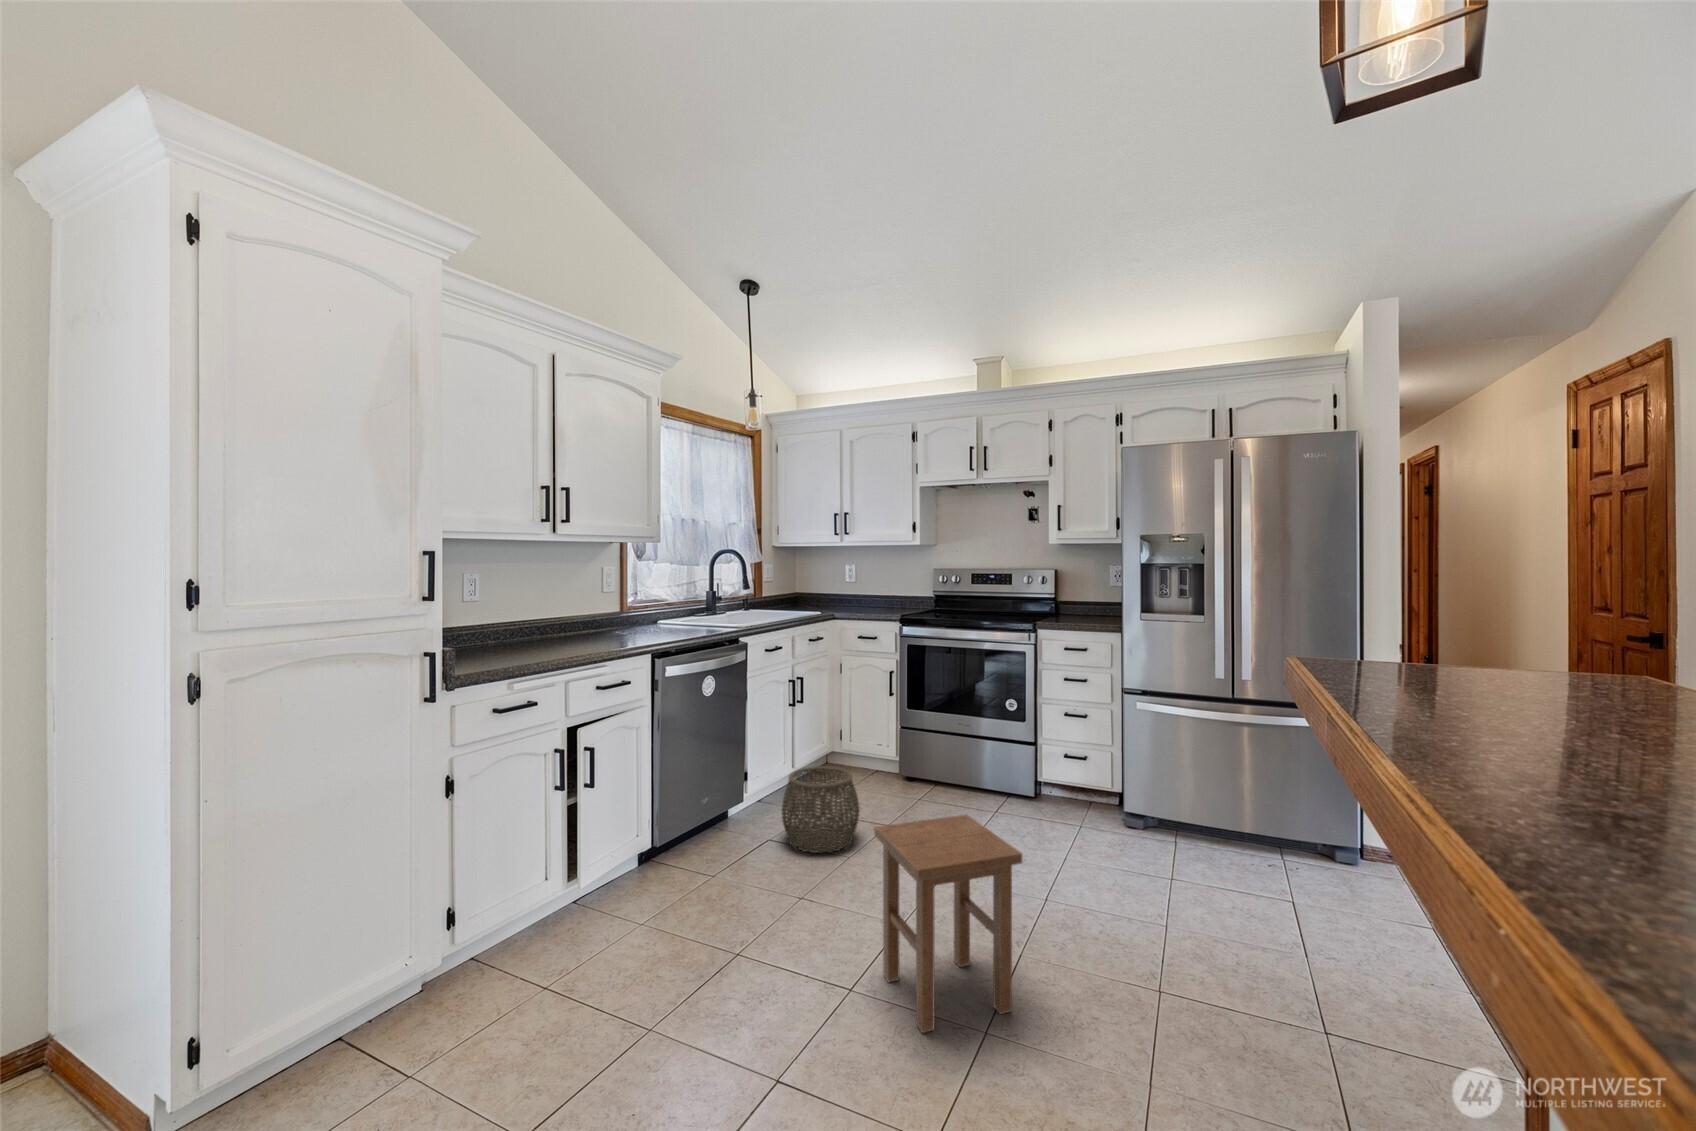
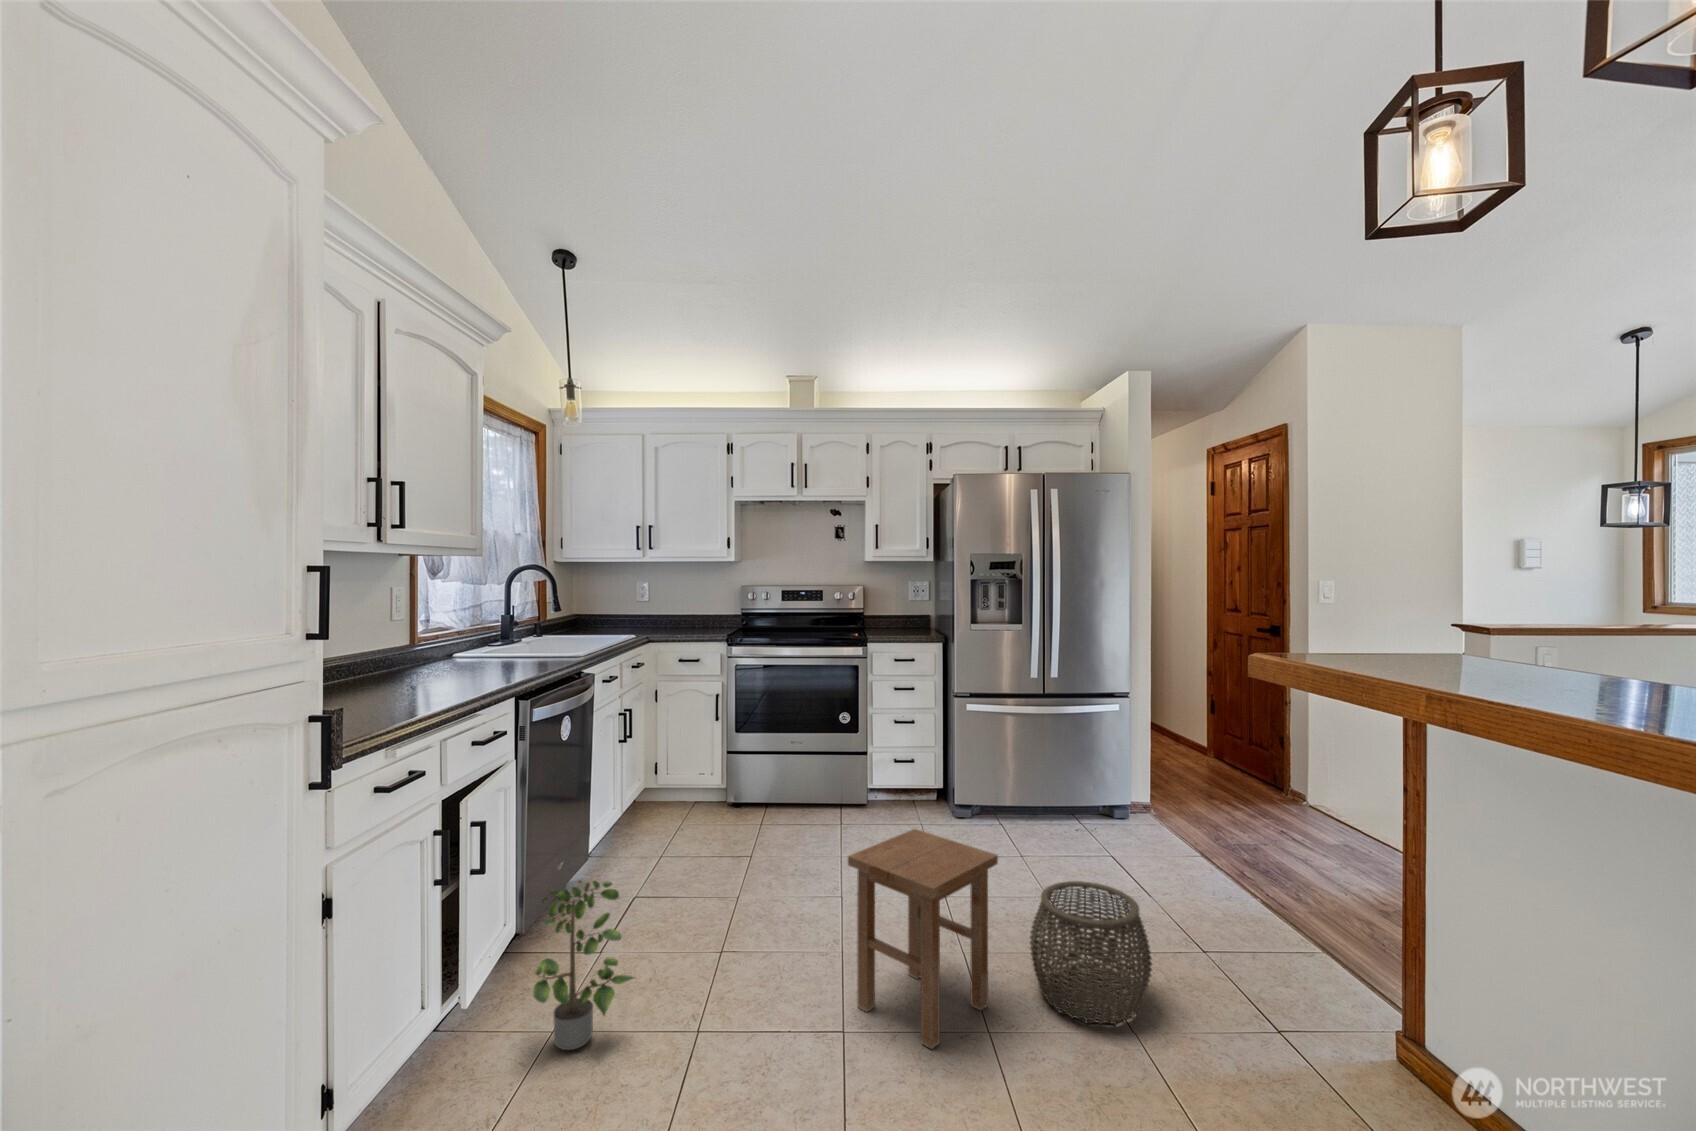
woven basket: present [782,766,859,853] -> present [1030,881,1152,1025]
potted plant: none [613,806,694,943] -> present [533,880,634,1050]

